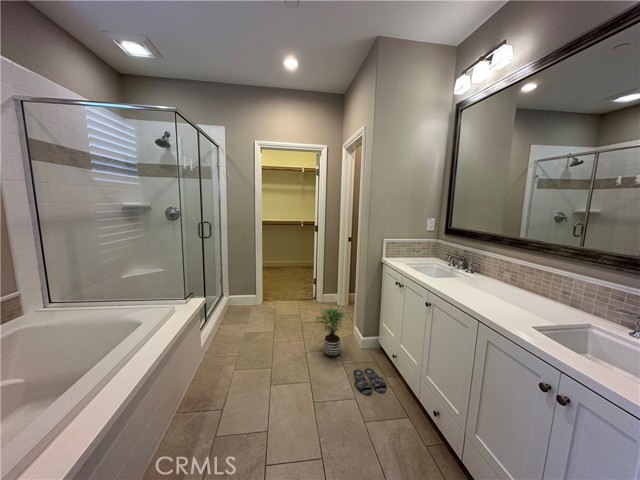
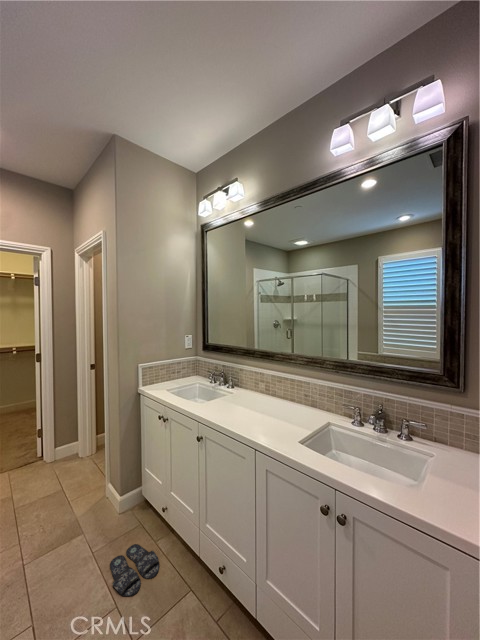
potted plant: present [315,307,345,357] -> none [35,470,98,559]

